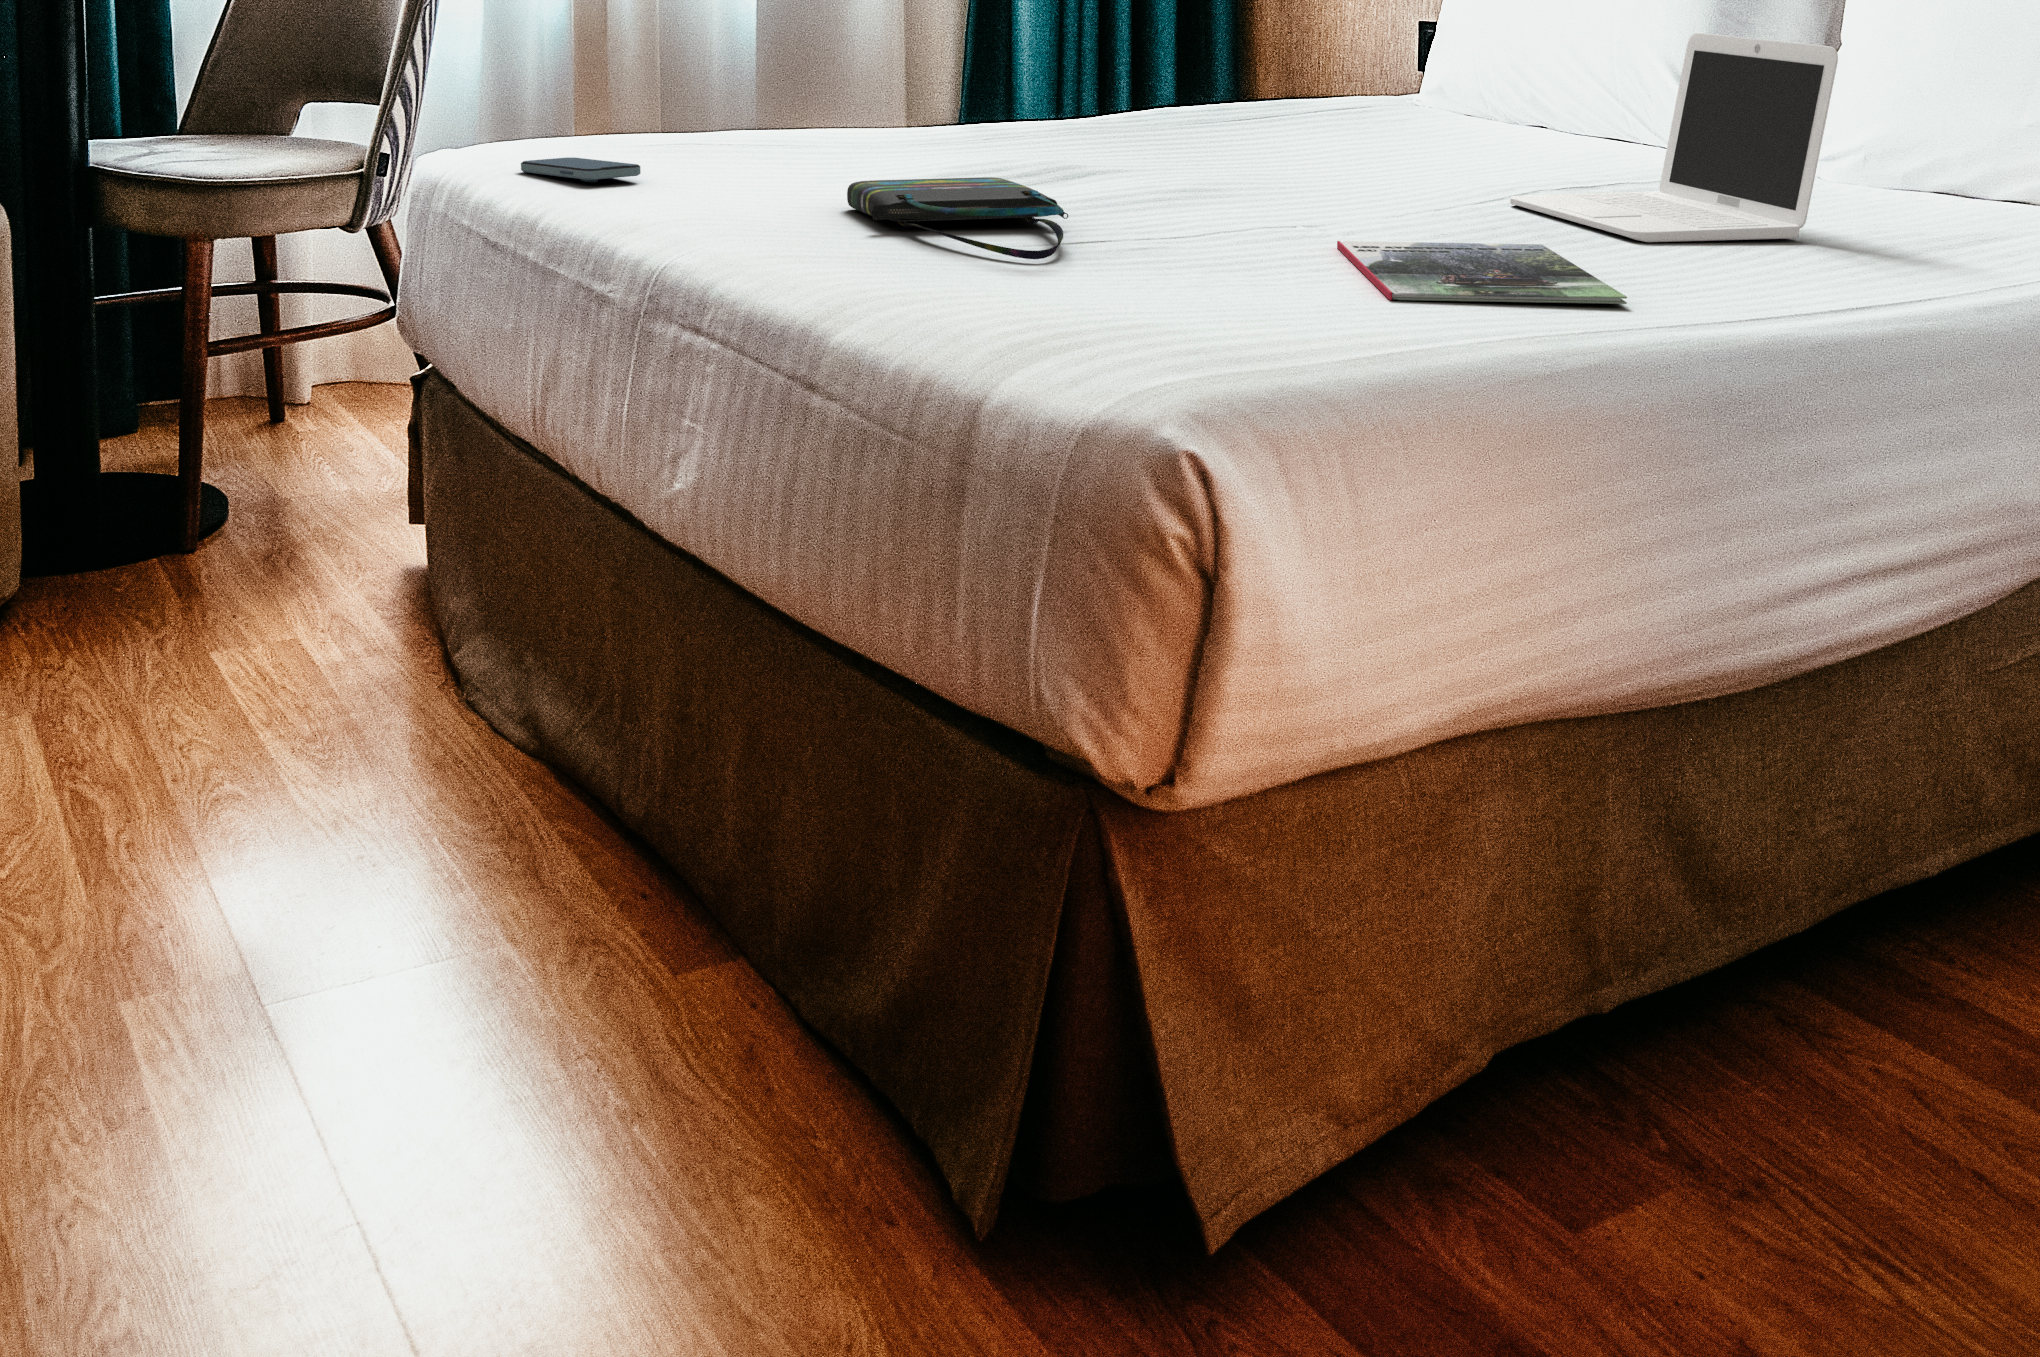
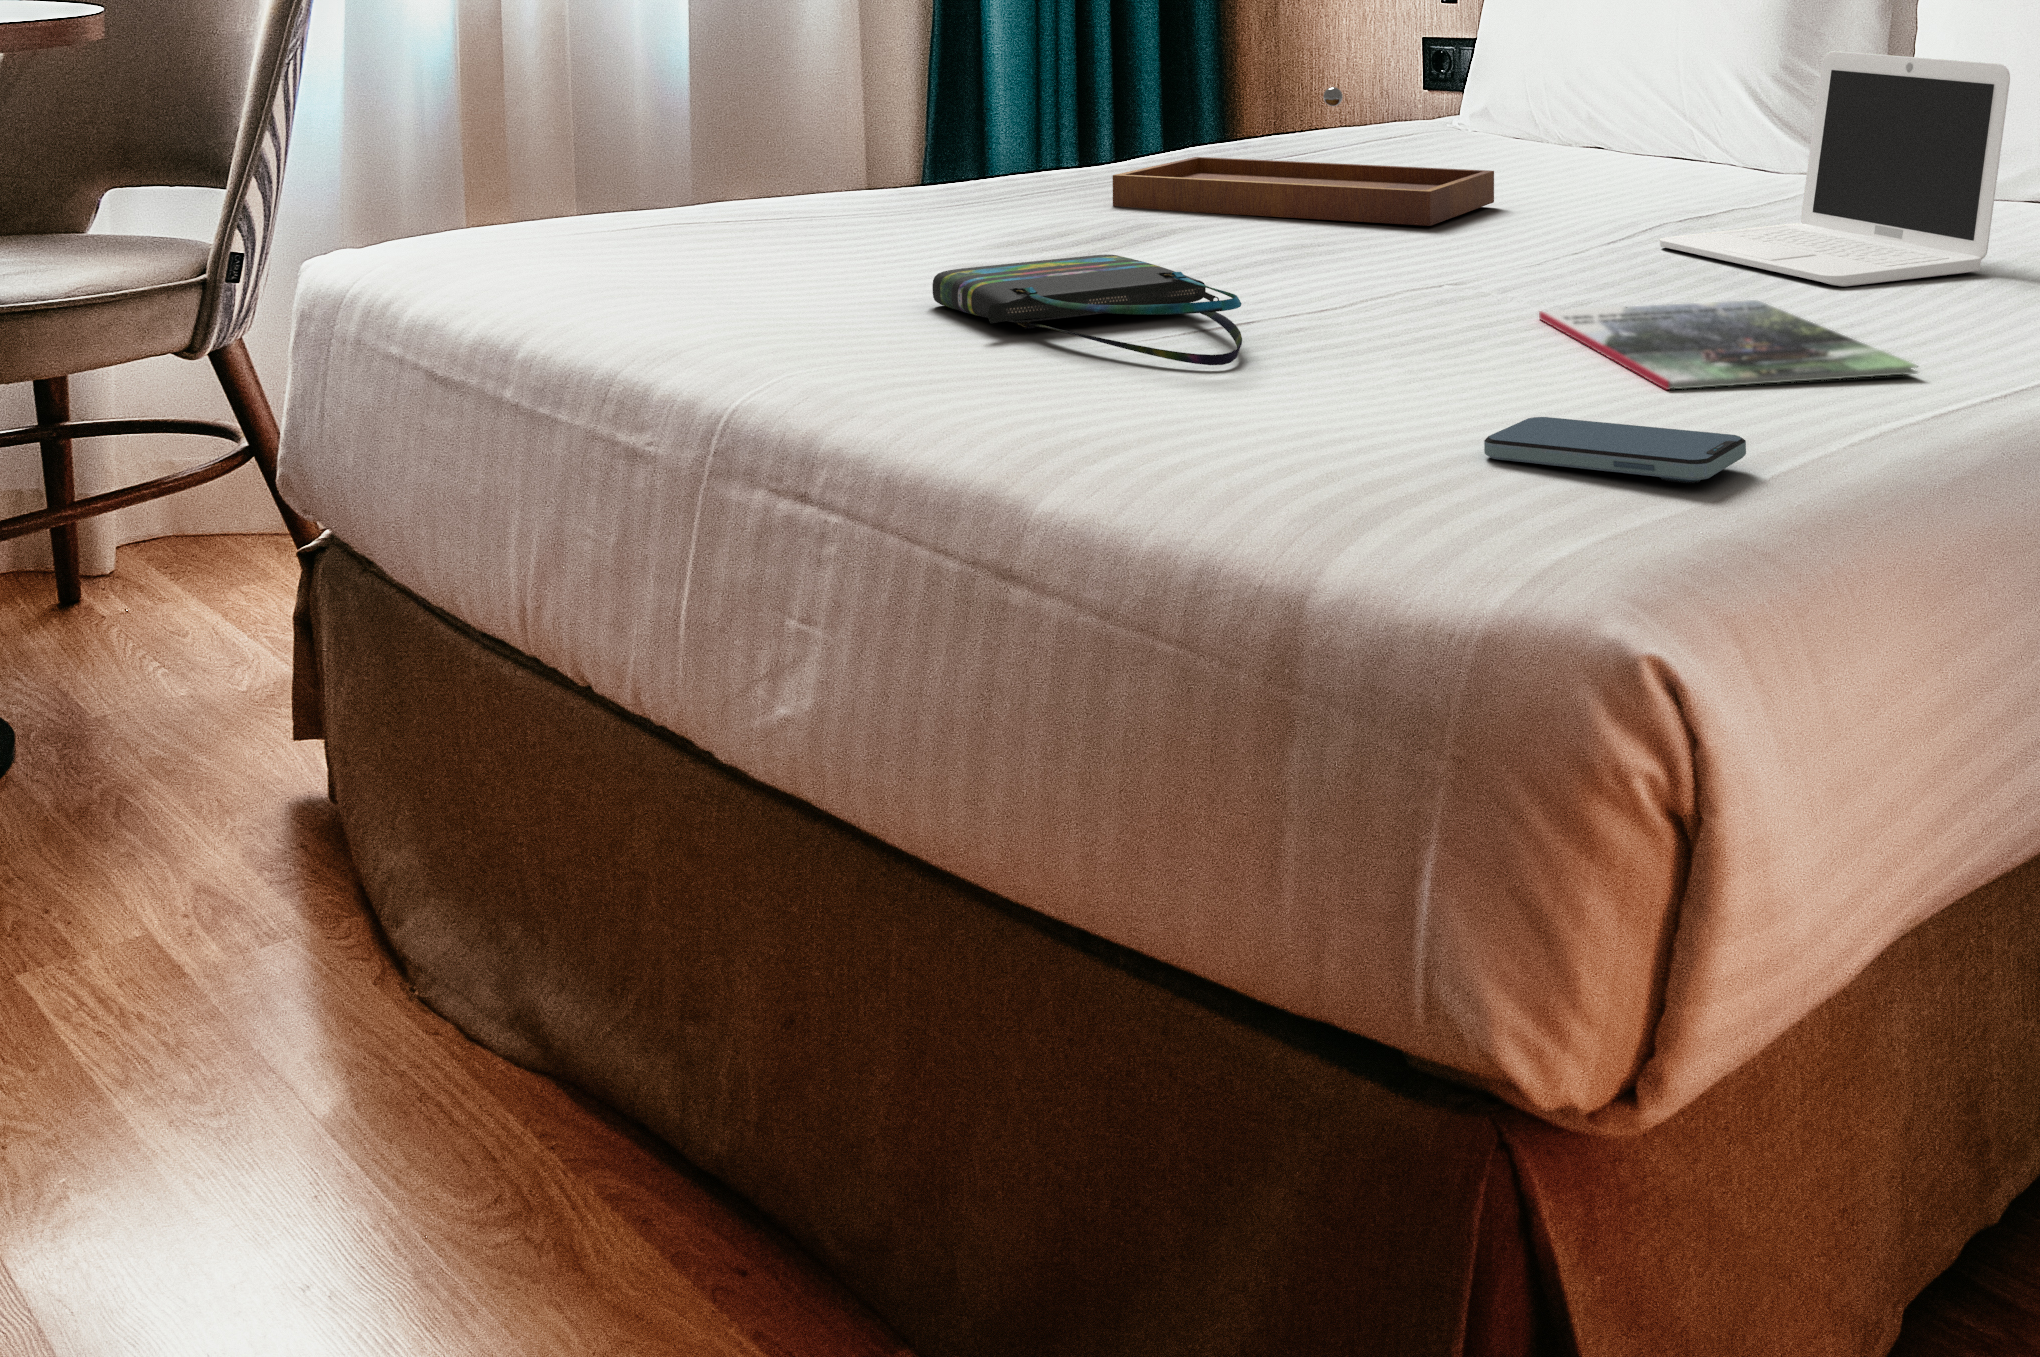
tray: none [1054,54,1393,177] -> present [1113,87,1494,226]
smartphone: present [521,158,641,183] -> present [1484,417,1746,483]

